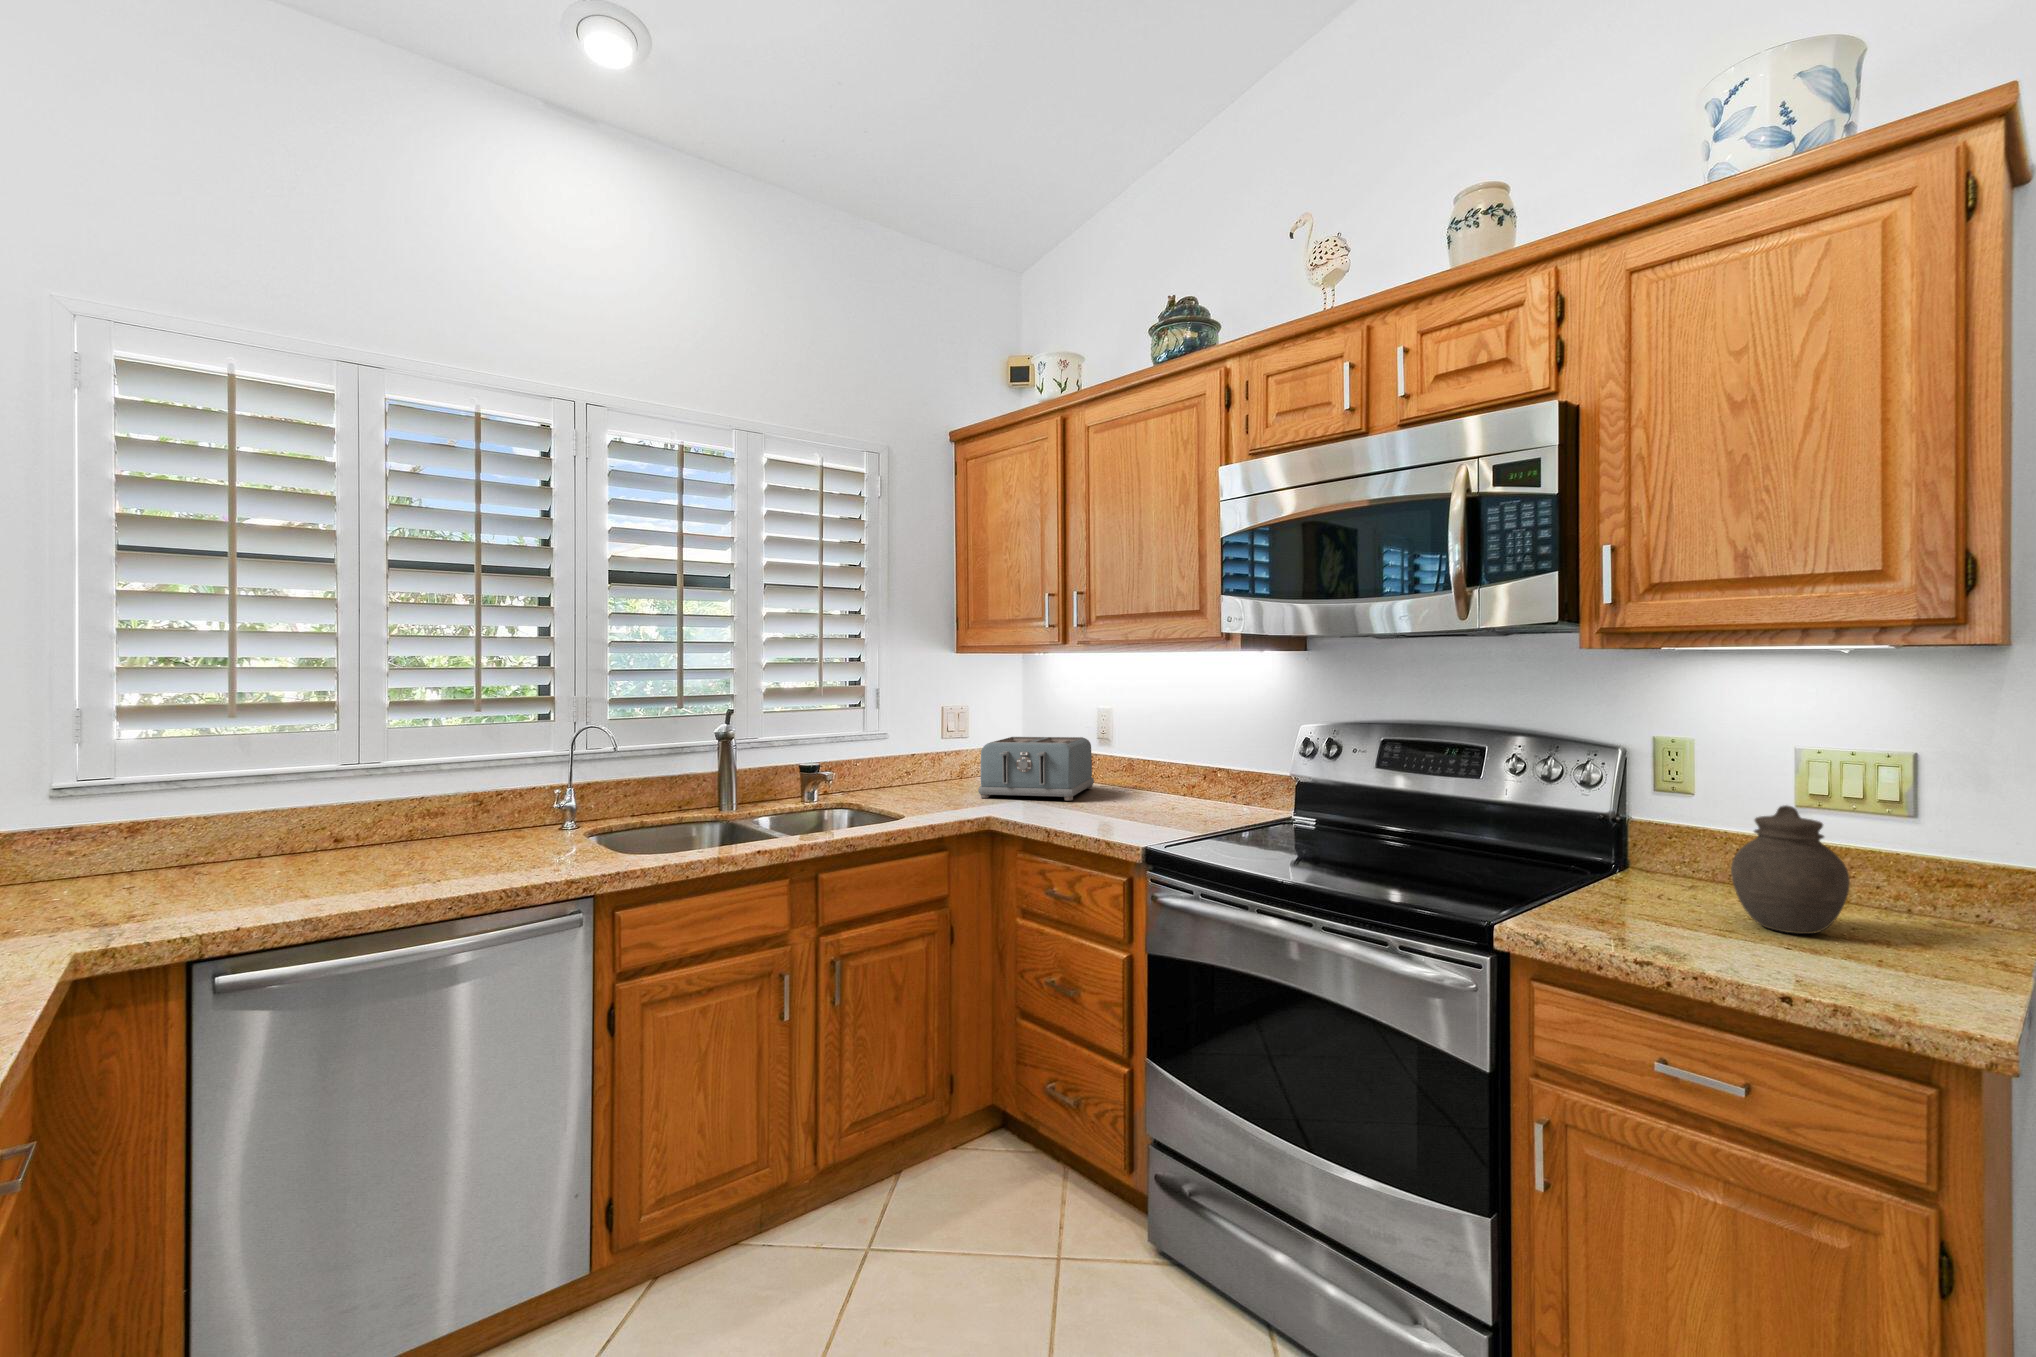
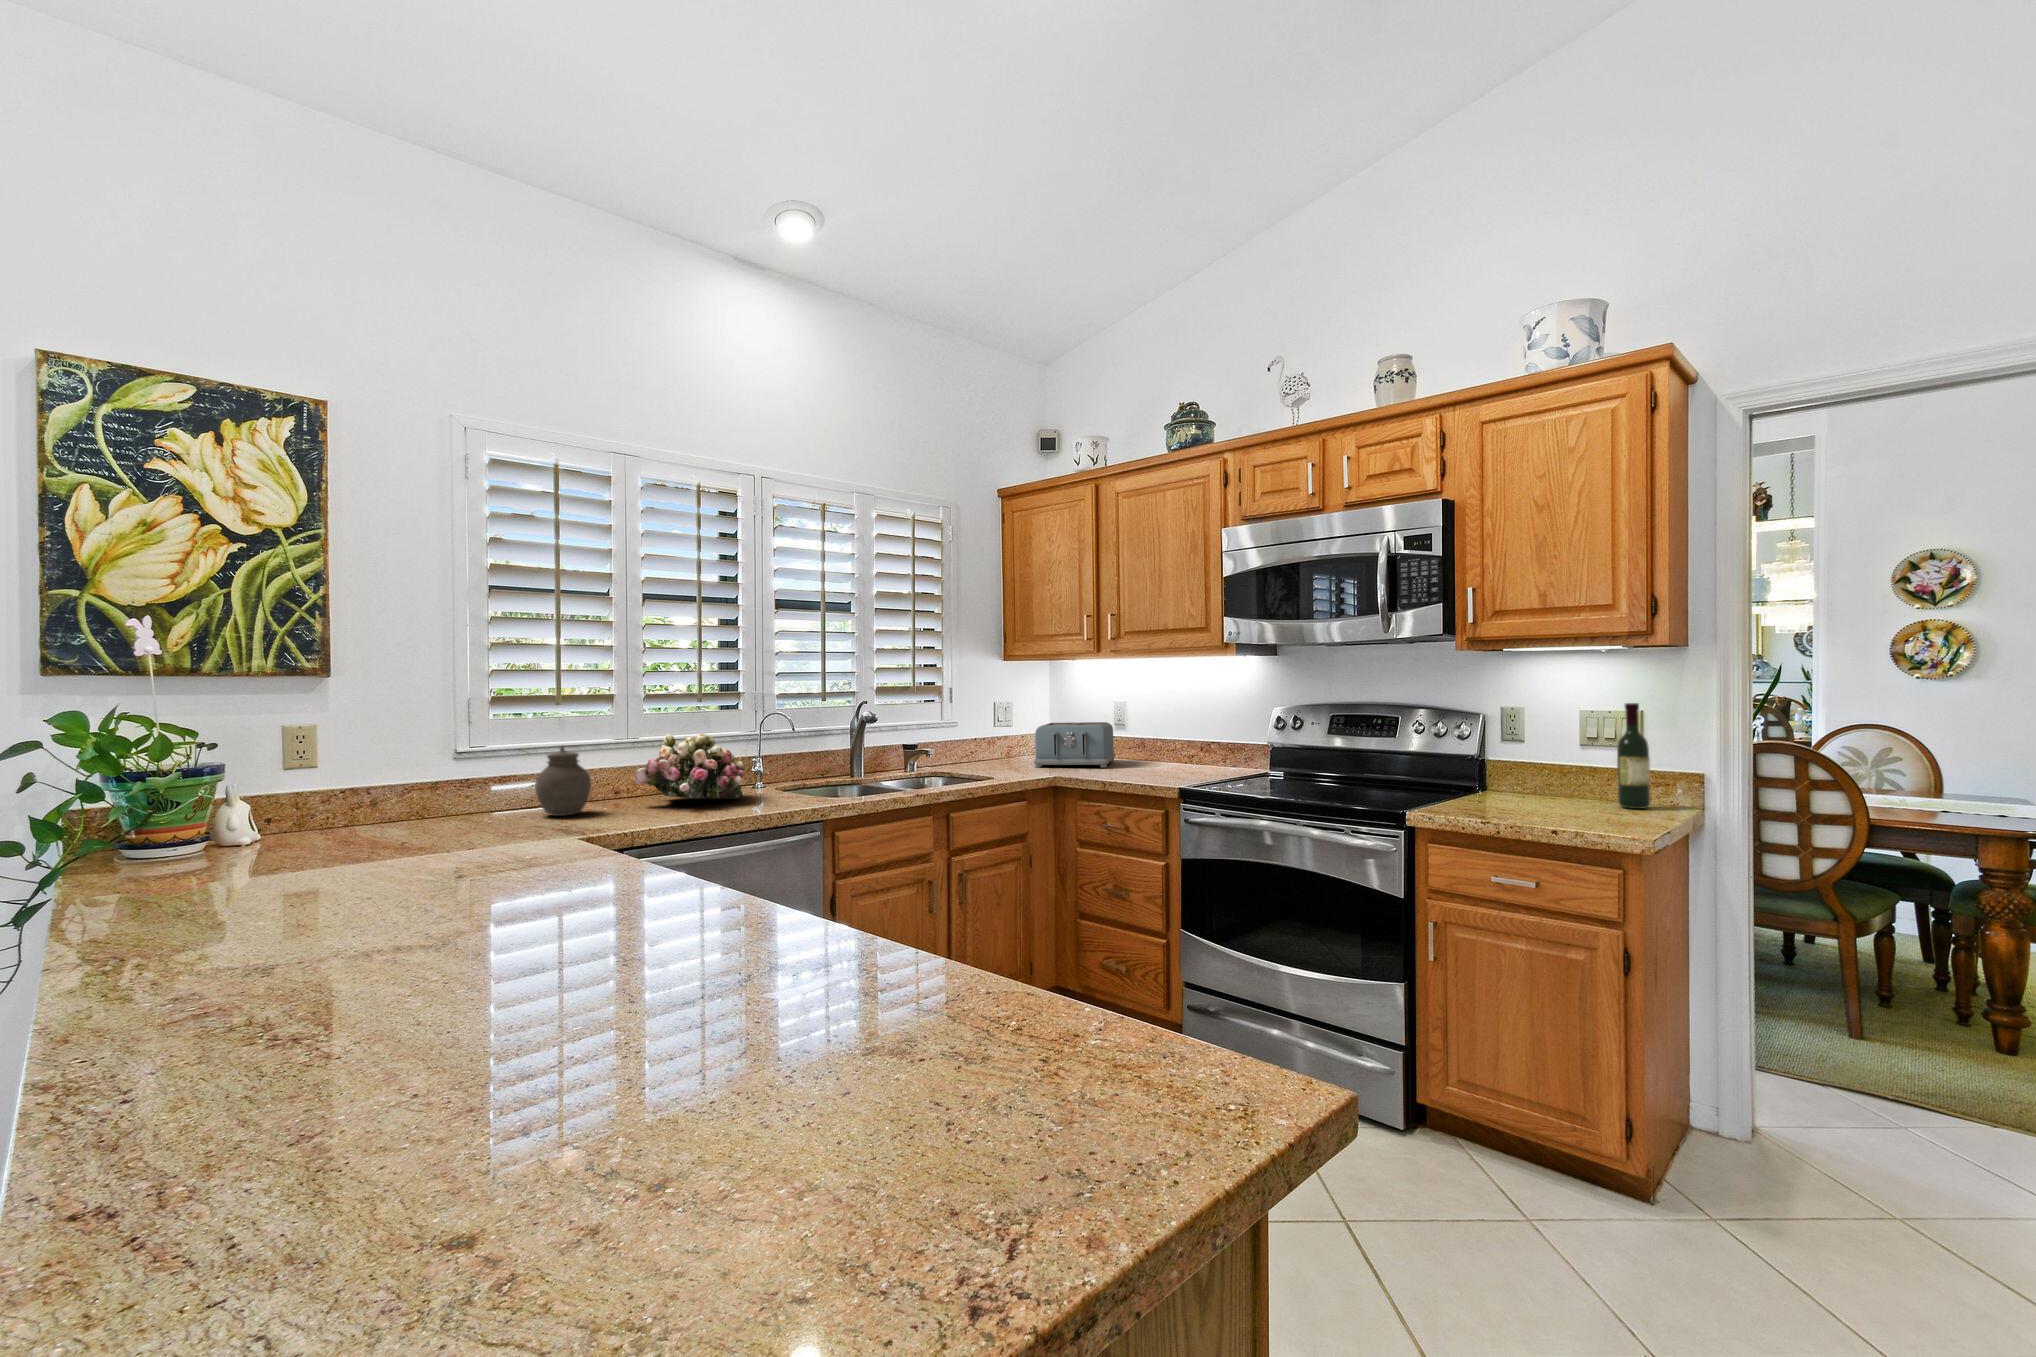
wine bottle: none [1872,742,1938,929] -> present [1617,703,1650,809]
flower arrangement: none [326,762,514,859] -> present [635,734,745,799]
jar: present [1731,805,1850,934] -> present [535,746,591,816]

